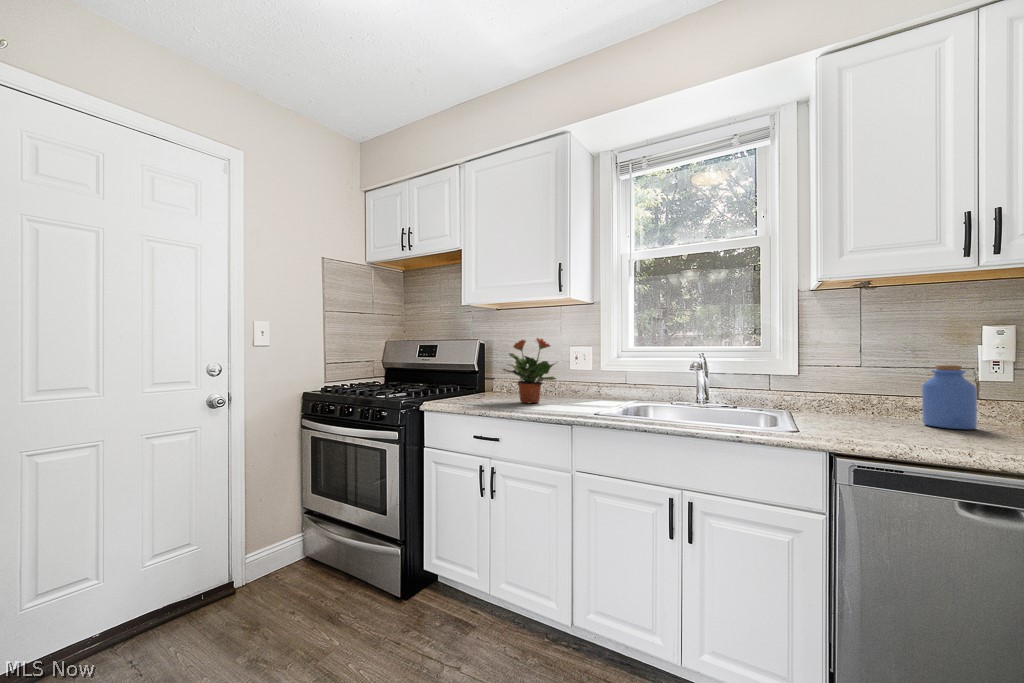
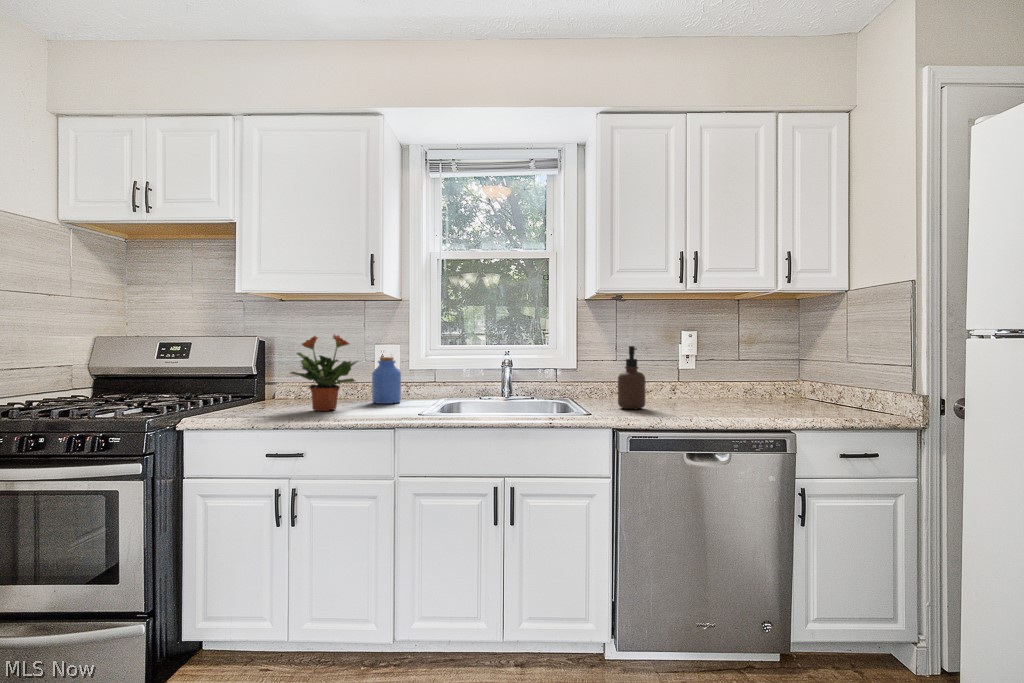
soap dispenser: none [847,349,892,430] -> present [618,346,646,409]
jar: present [922,365,977,429] -> present [372,357,401,404]

